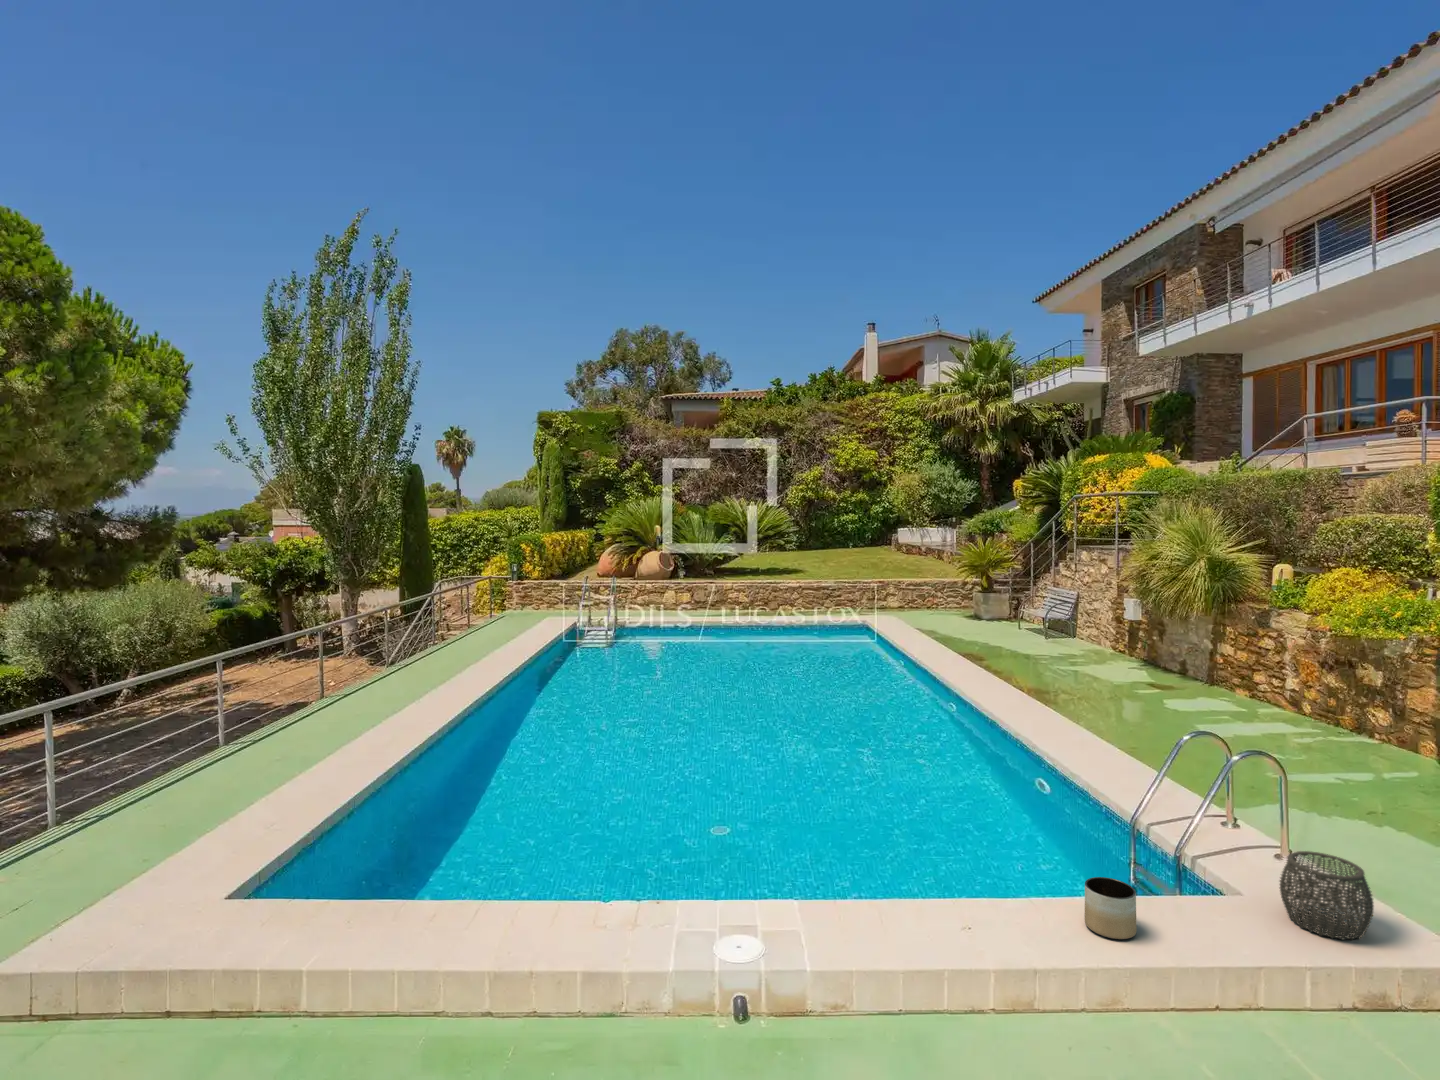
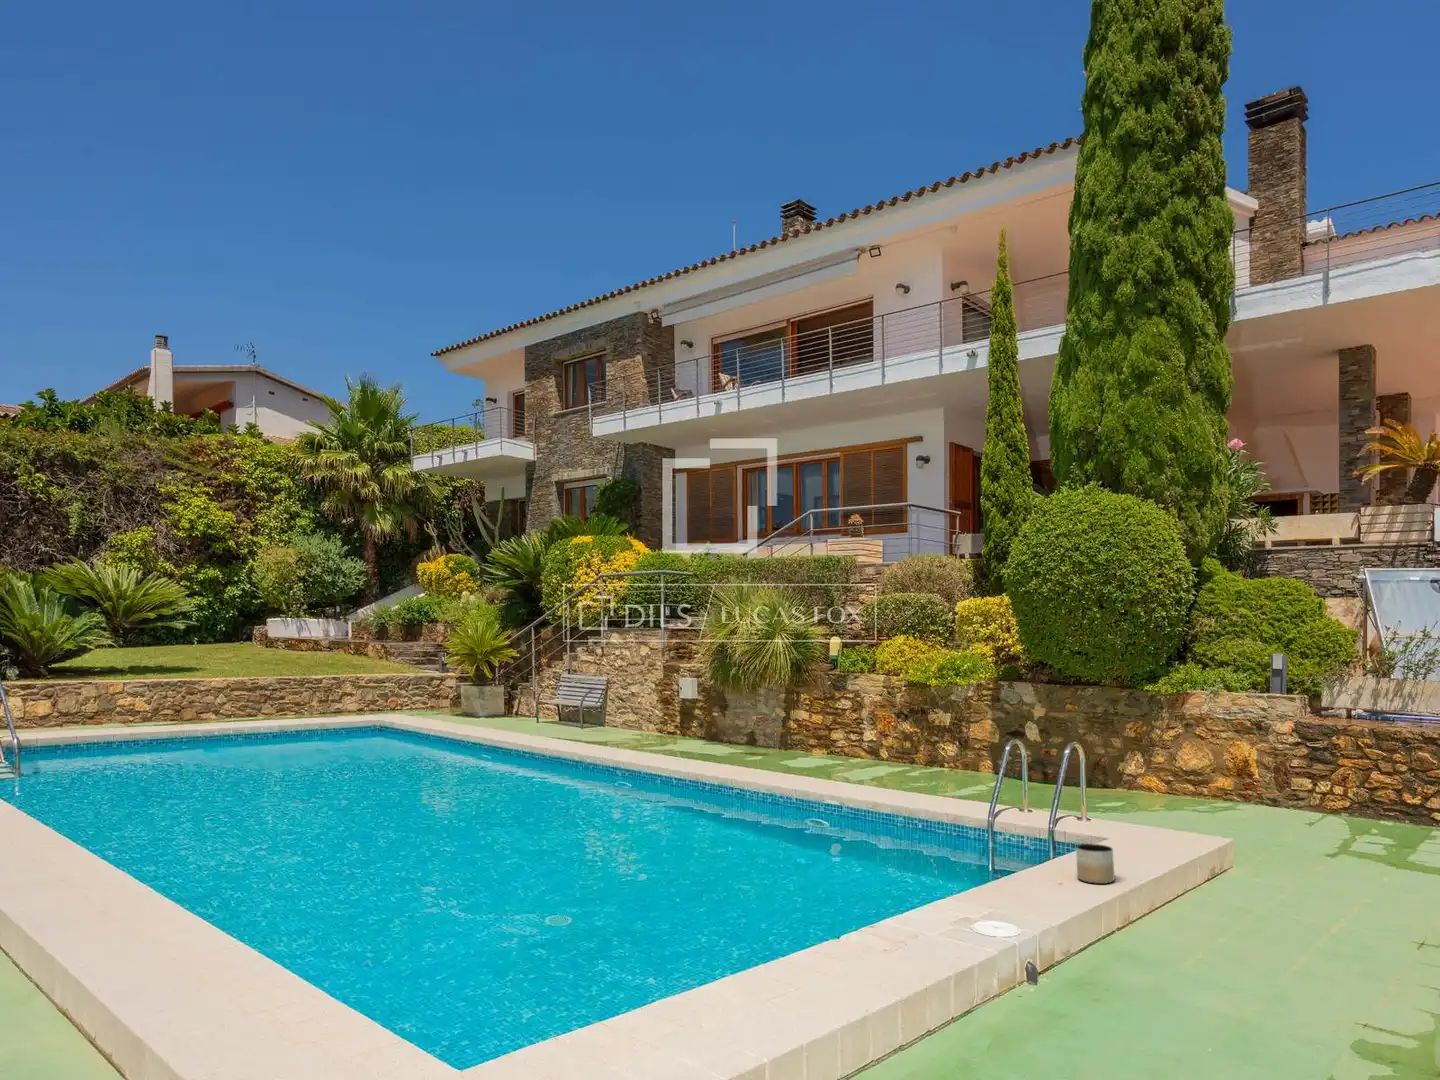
woven basket: present [1280,851,1374,940] -> none [1121,802,1174,853]

